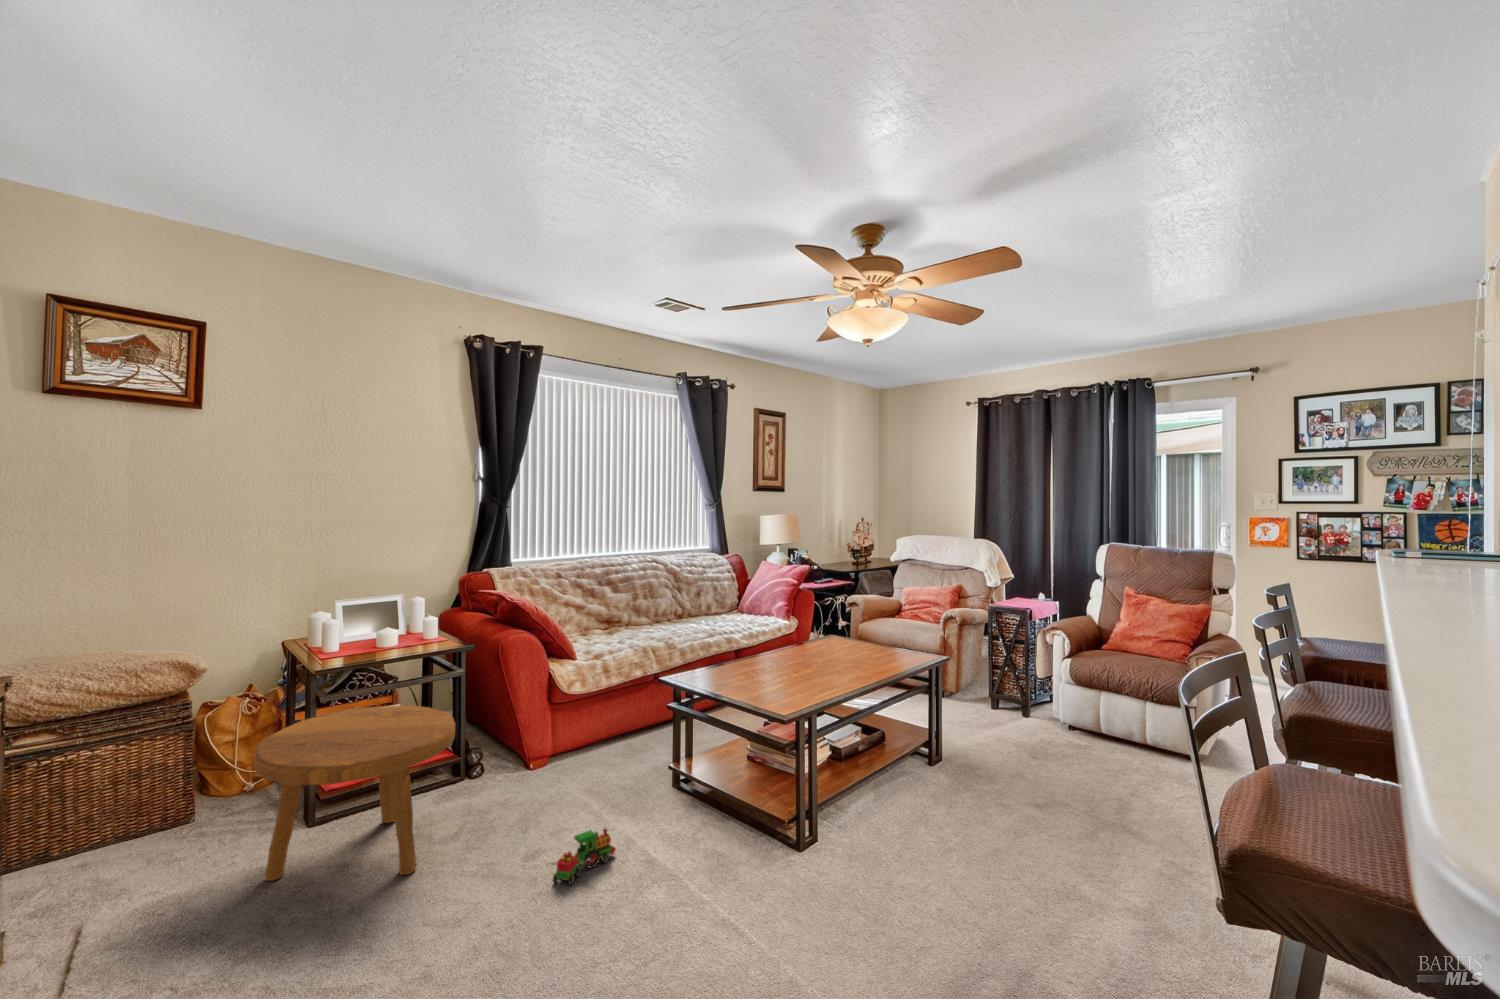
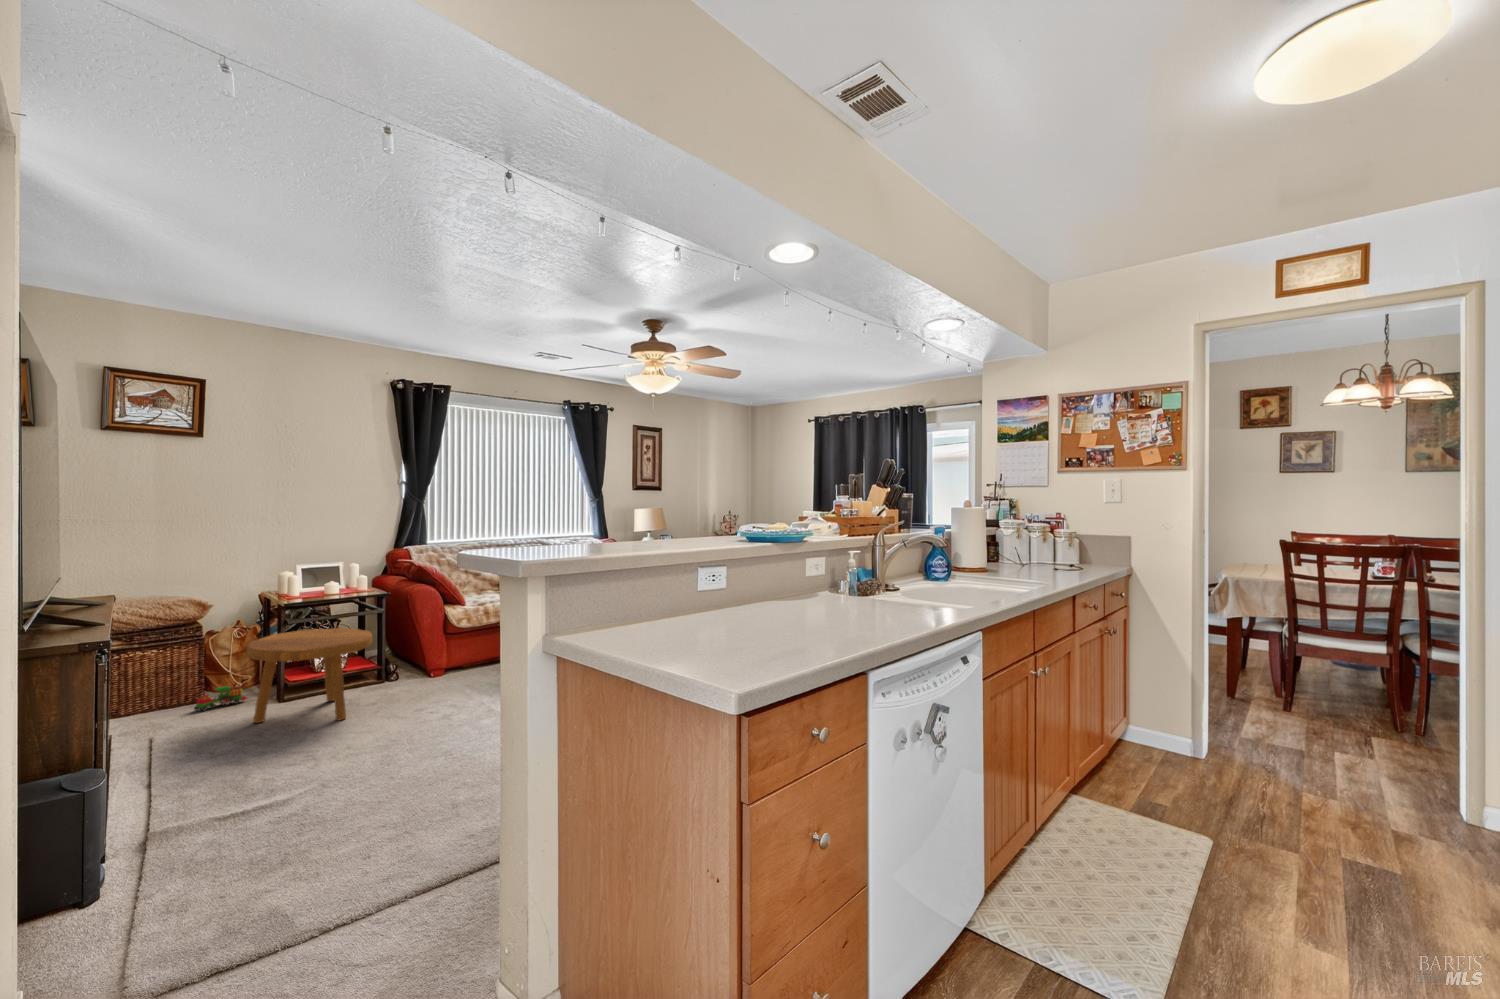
toy train: present [553,828,616,885] -> present [194,686,247,711]

